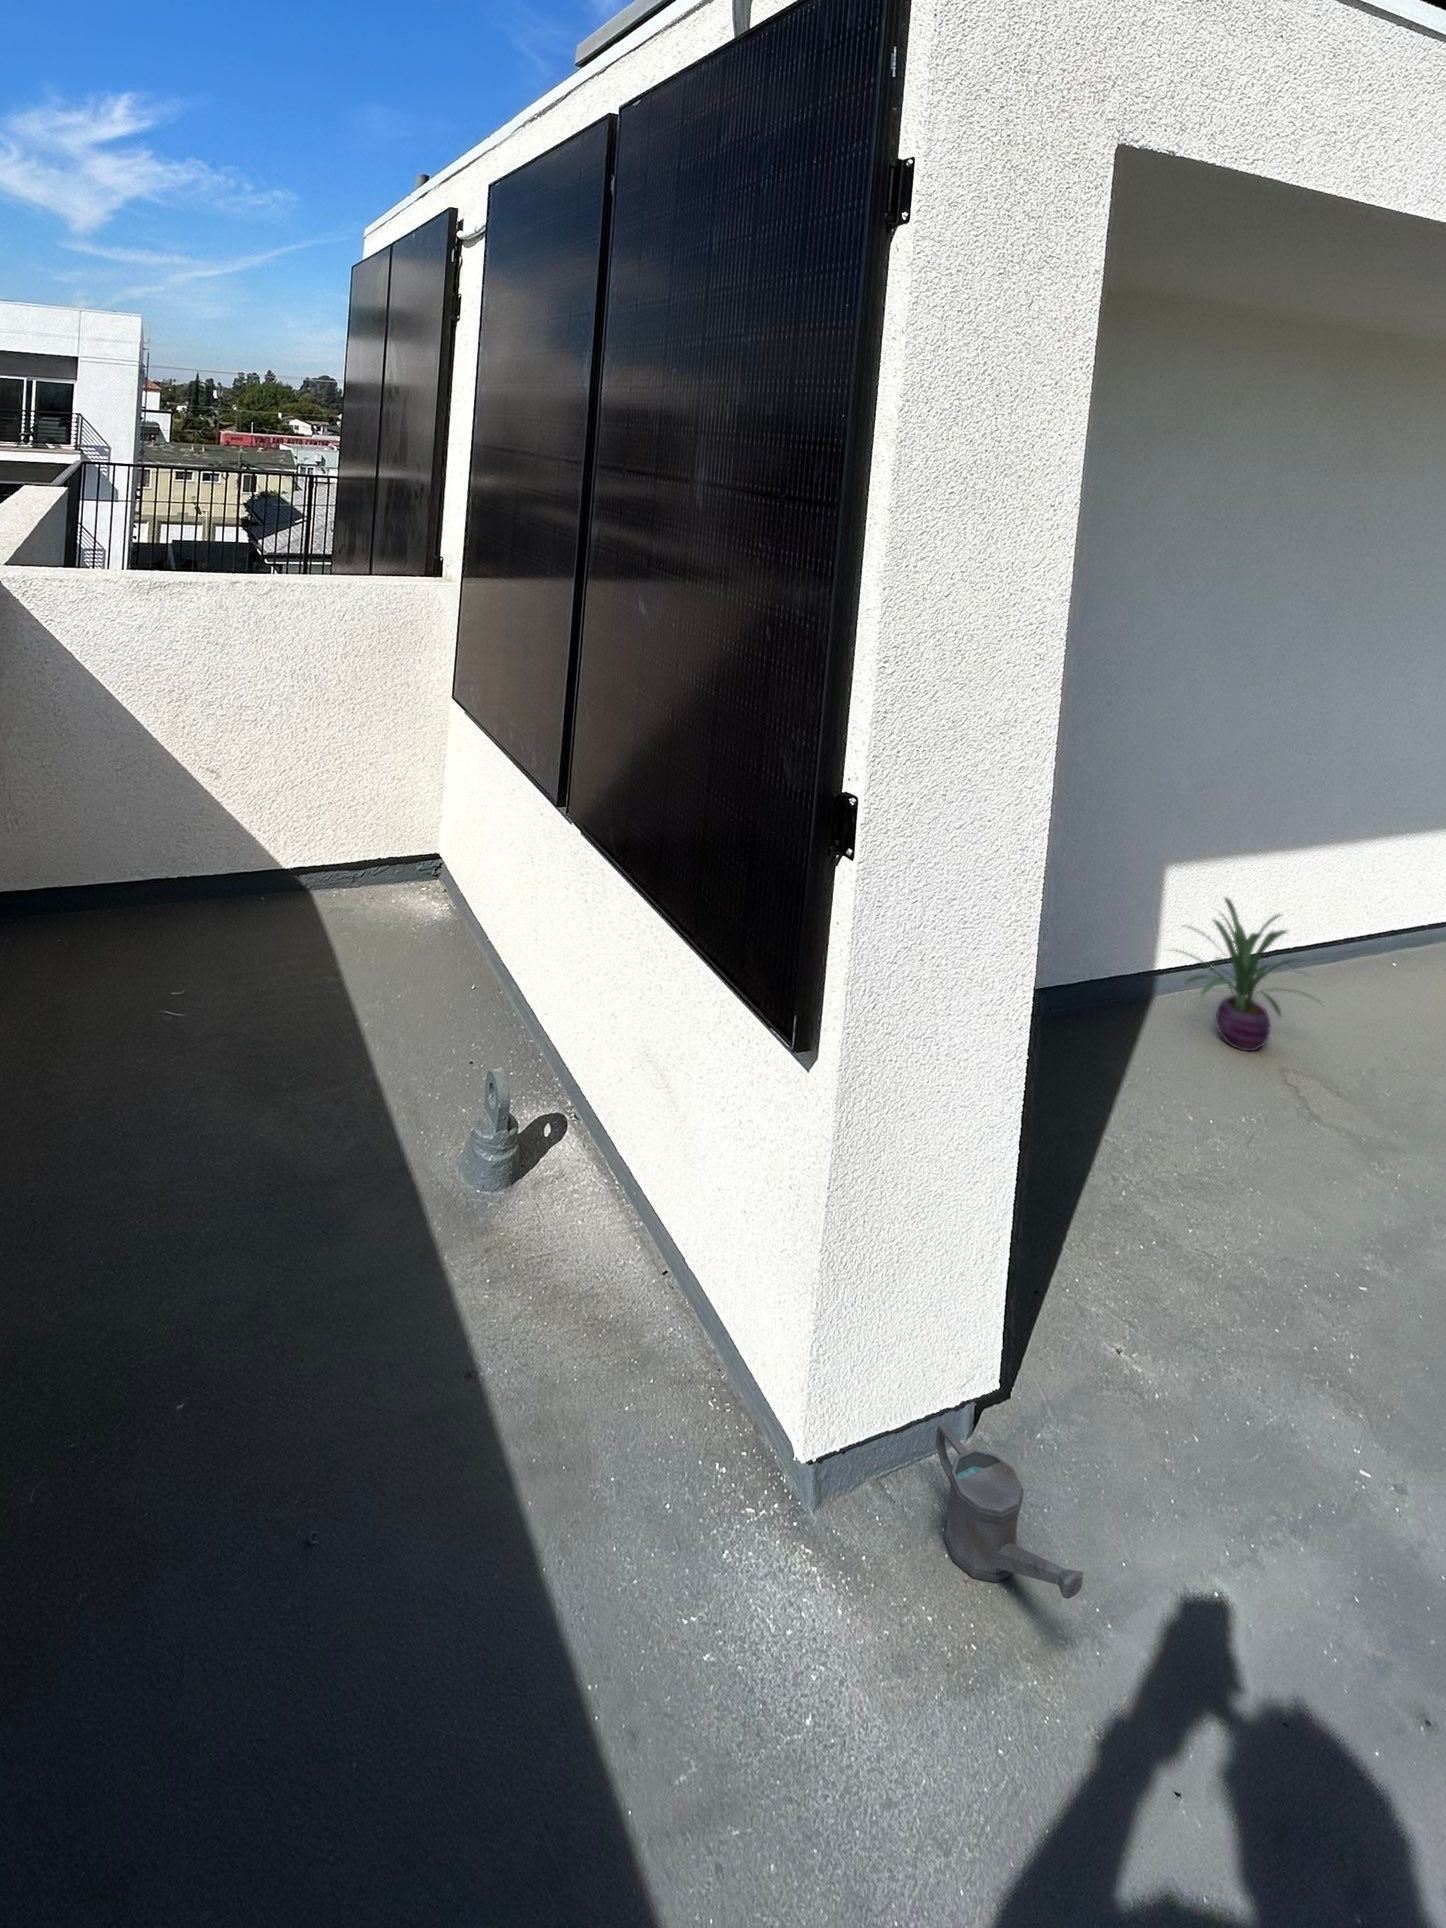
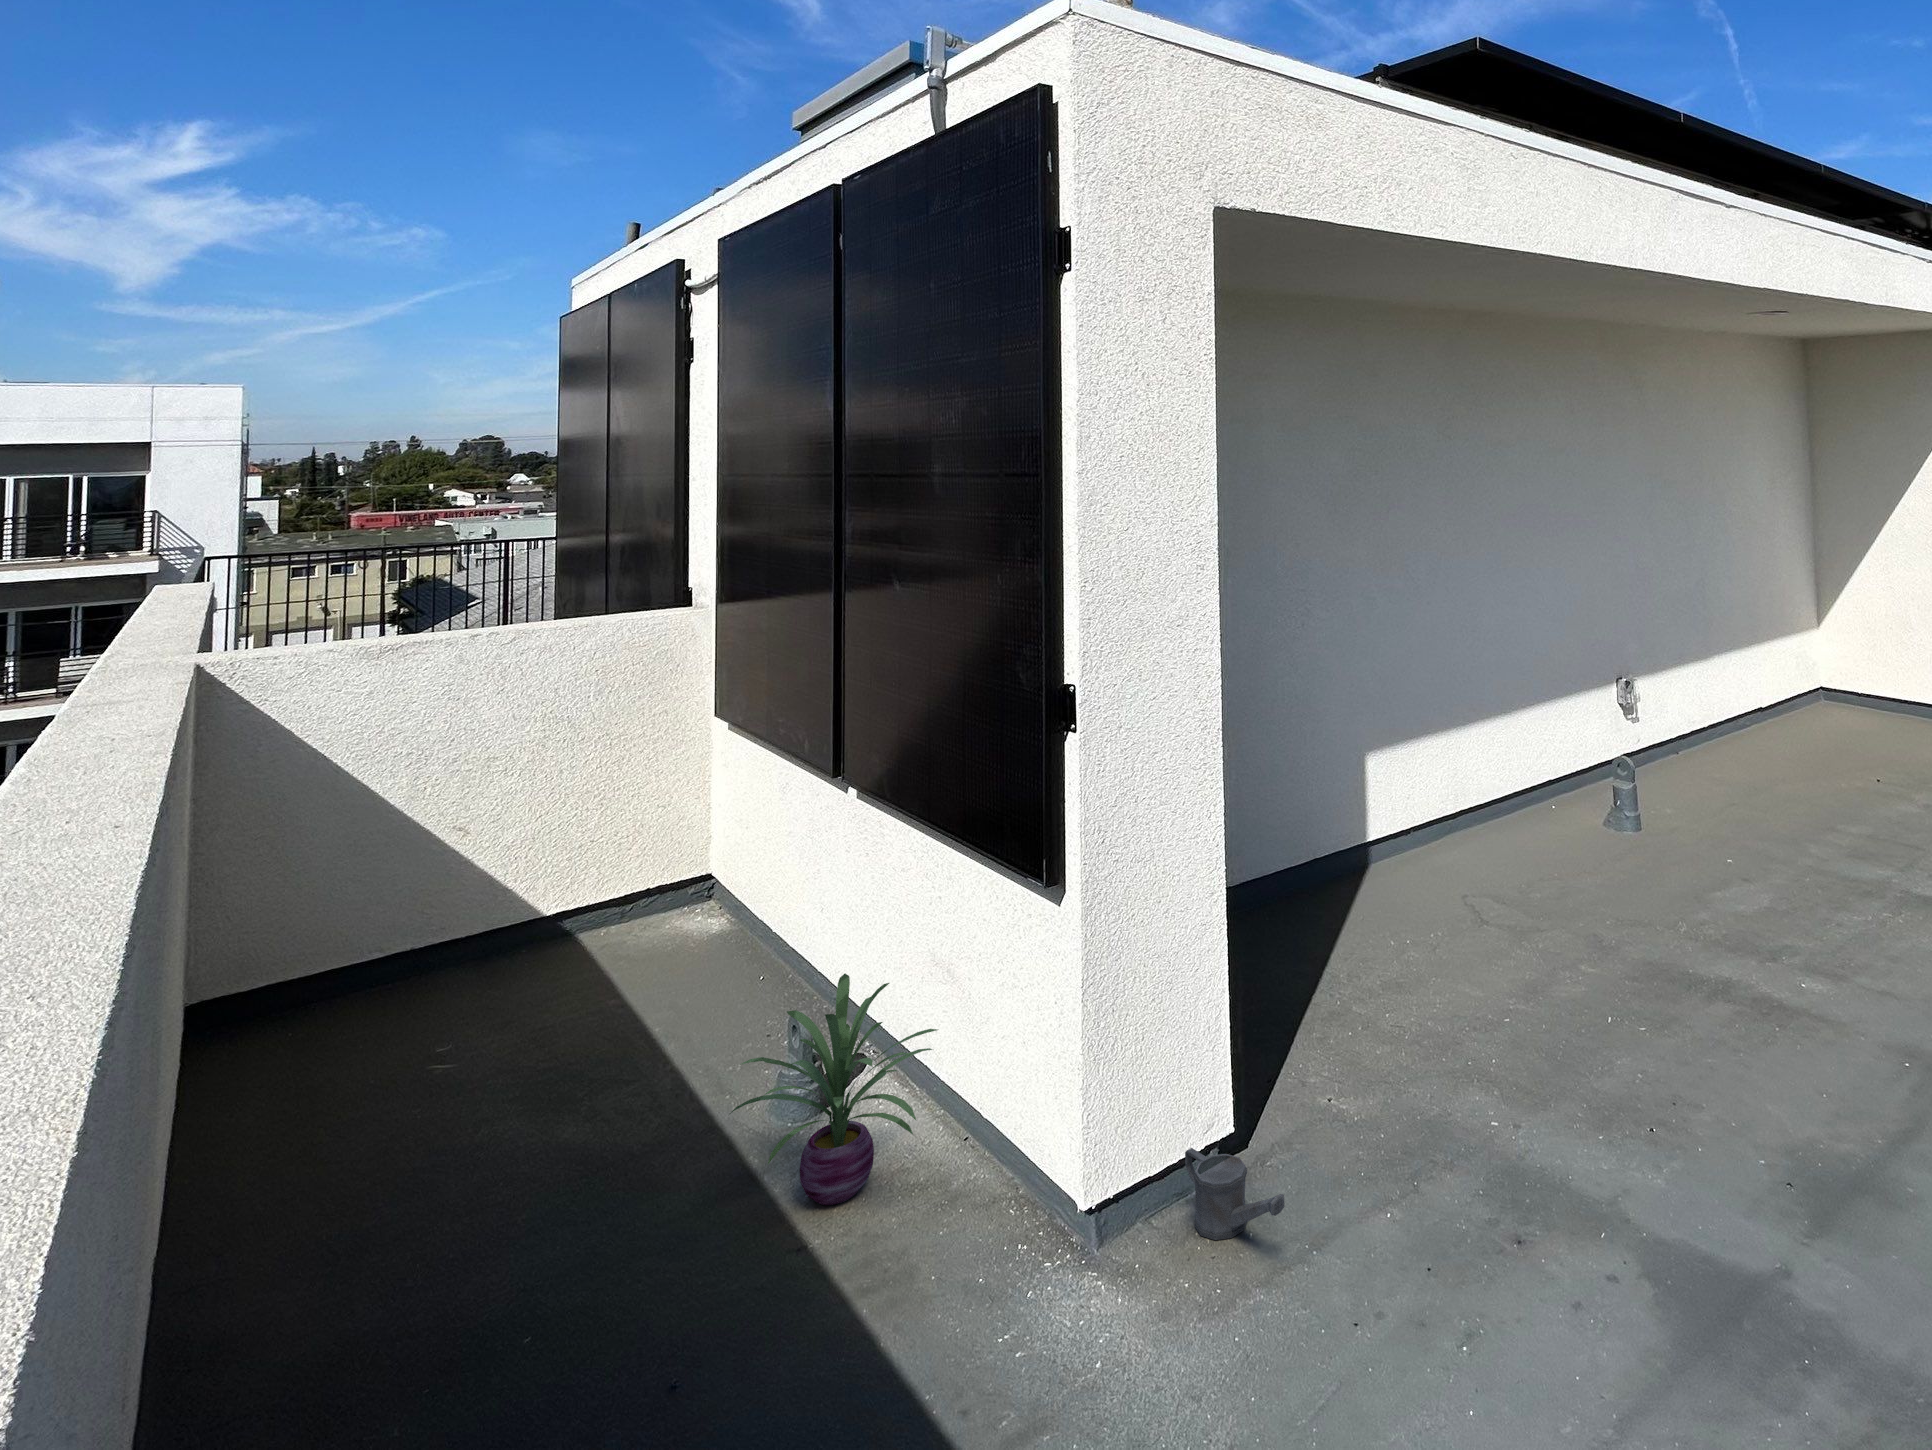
decorative plant: present [1171,898,1299,1051] -> present [730,973,938,1205]

